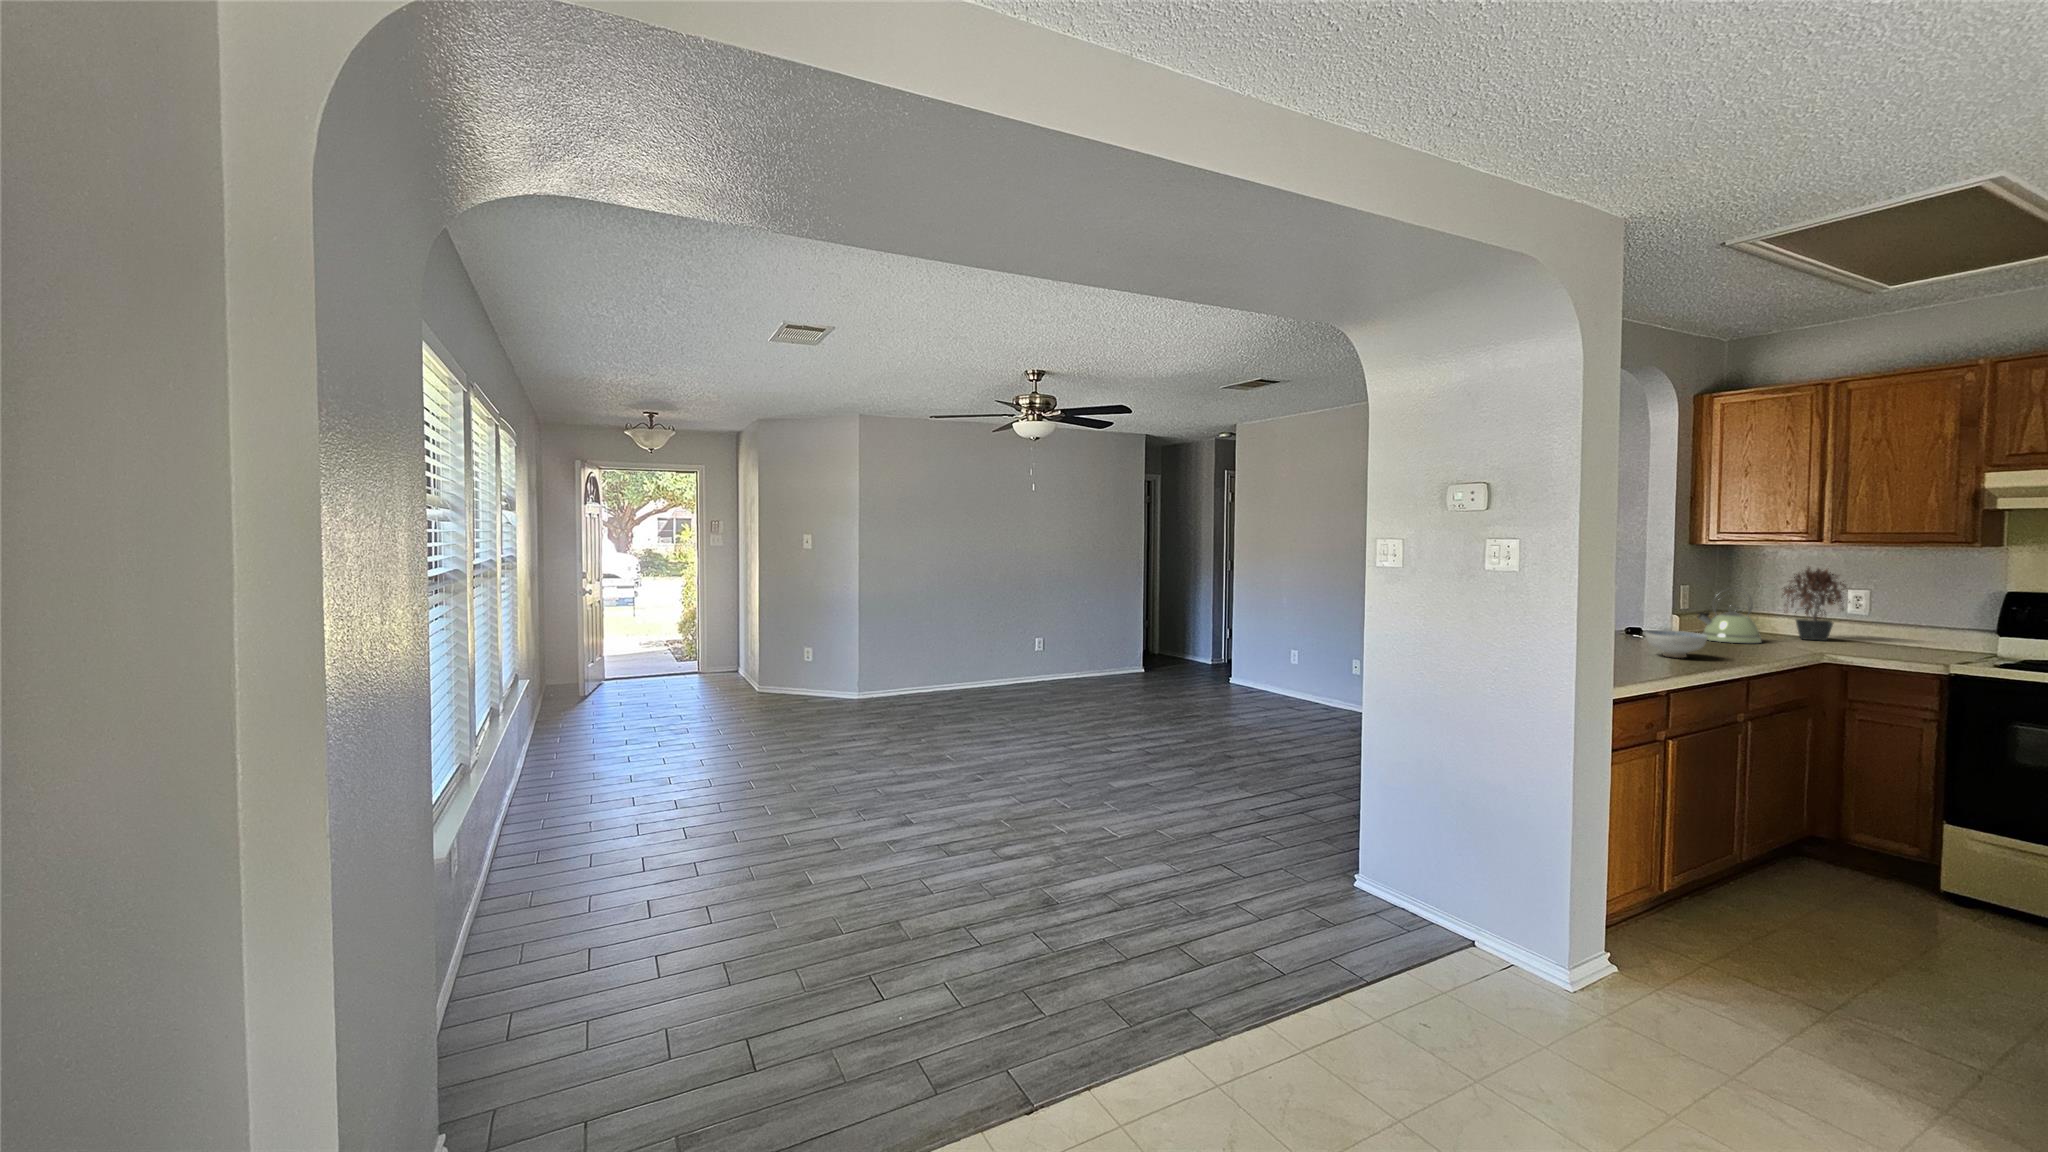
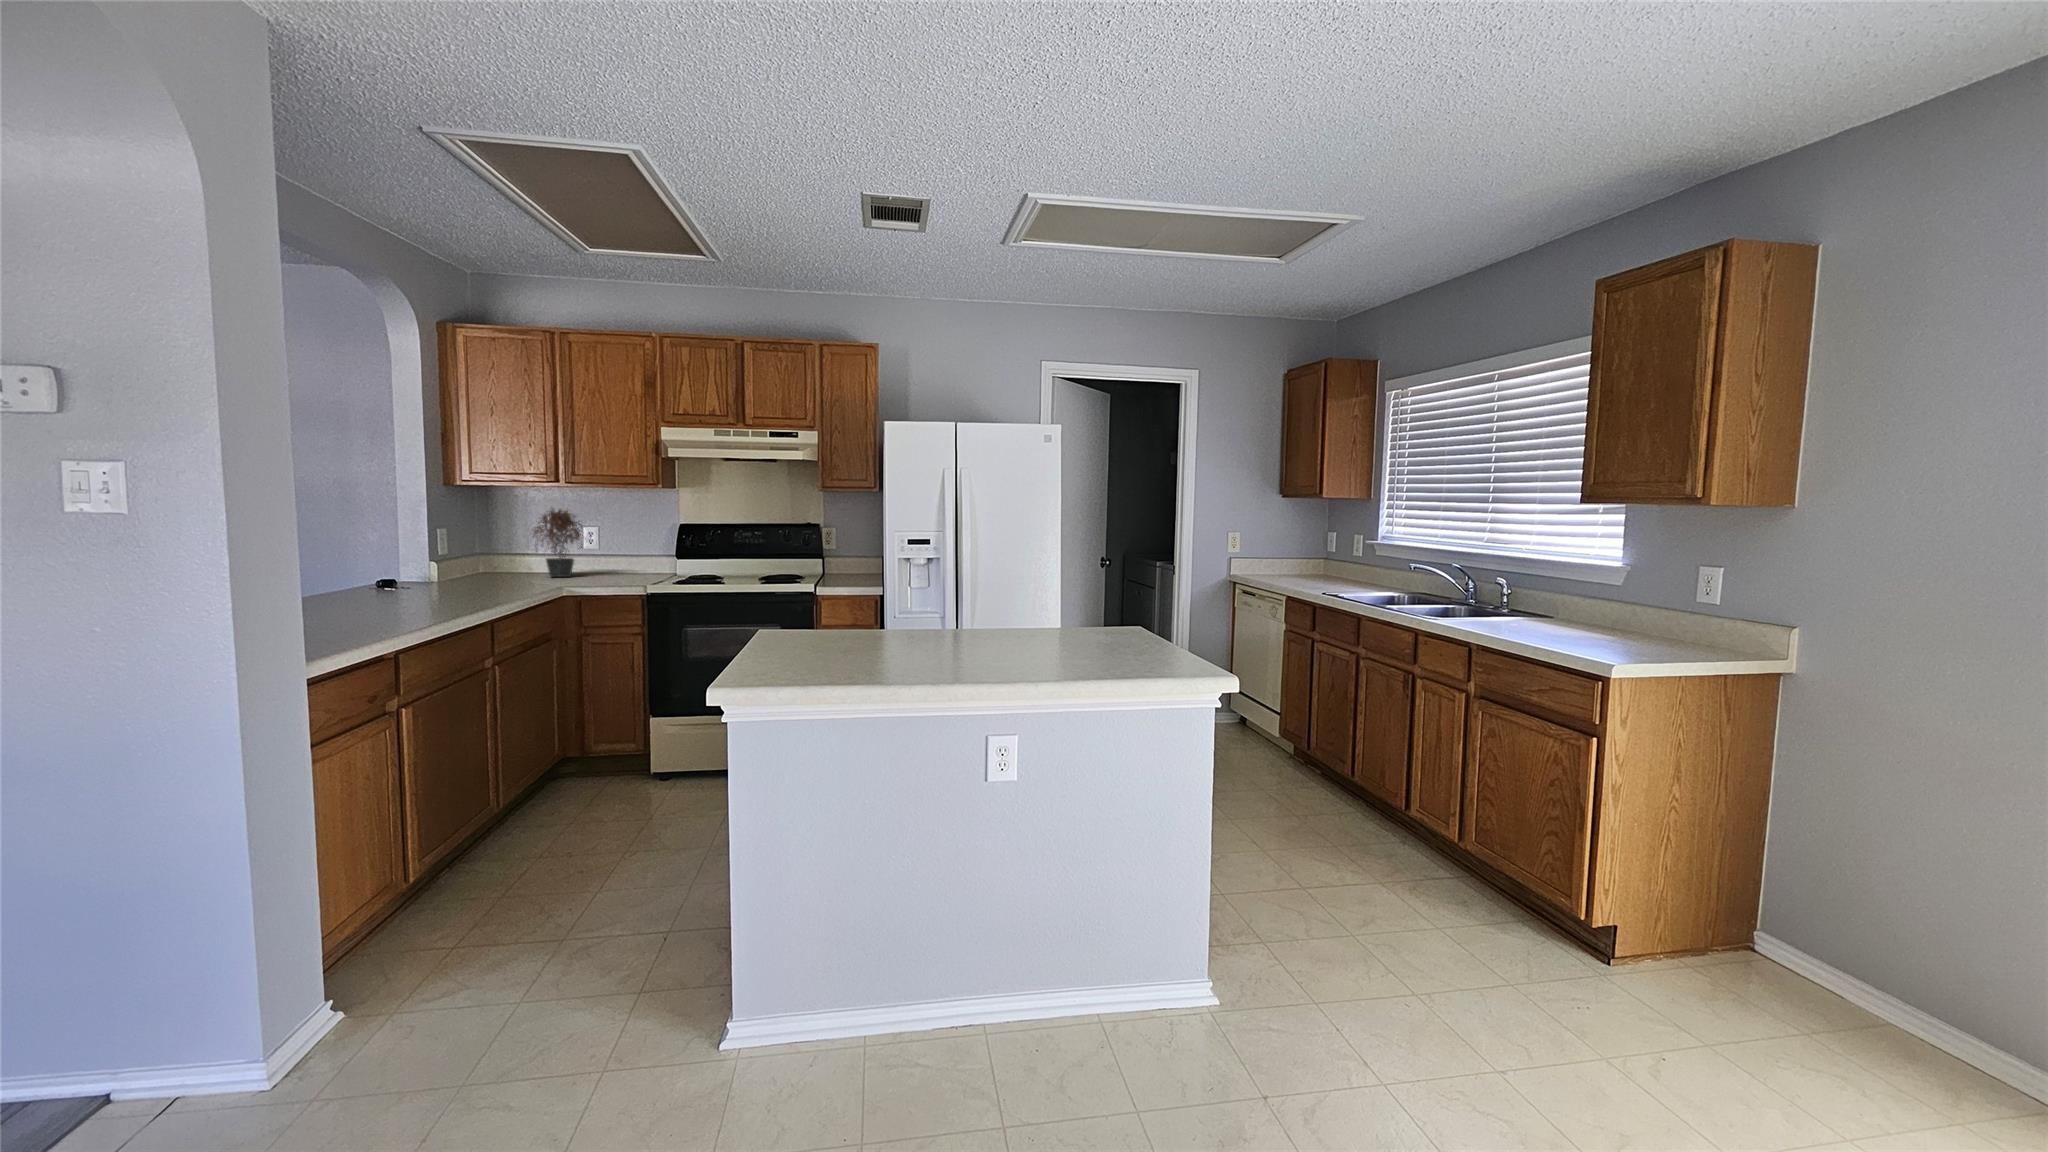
kettle: present [1697,593,1761,643] -> none [450,530,515,587]
ceramic bowl: present [1645,630,1708,658] -> none [382,580,451,611]

